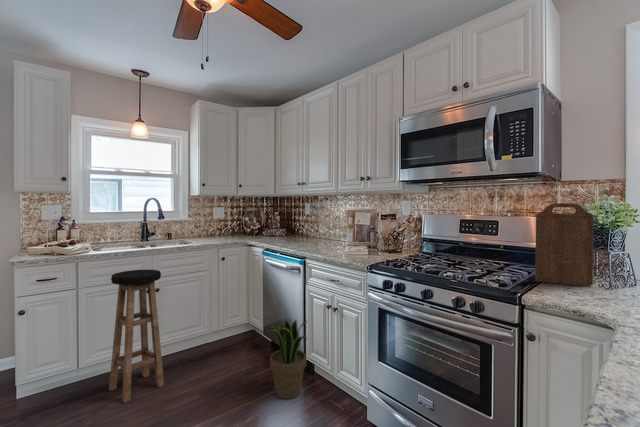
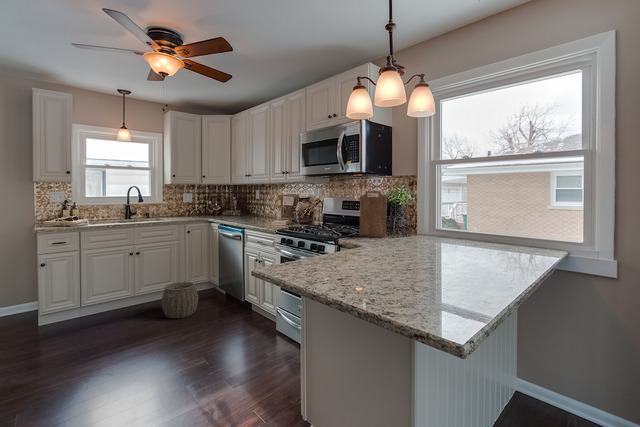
bar stool: present [109,270,164,403] -> none [106,237,145,324]
potted plant: present [267,320,306,399] -> none [214,269,245,320]
woven basket: none [188,334,240,393] -> present [161,282,198,318]

